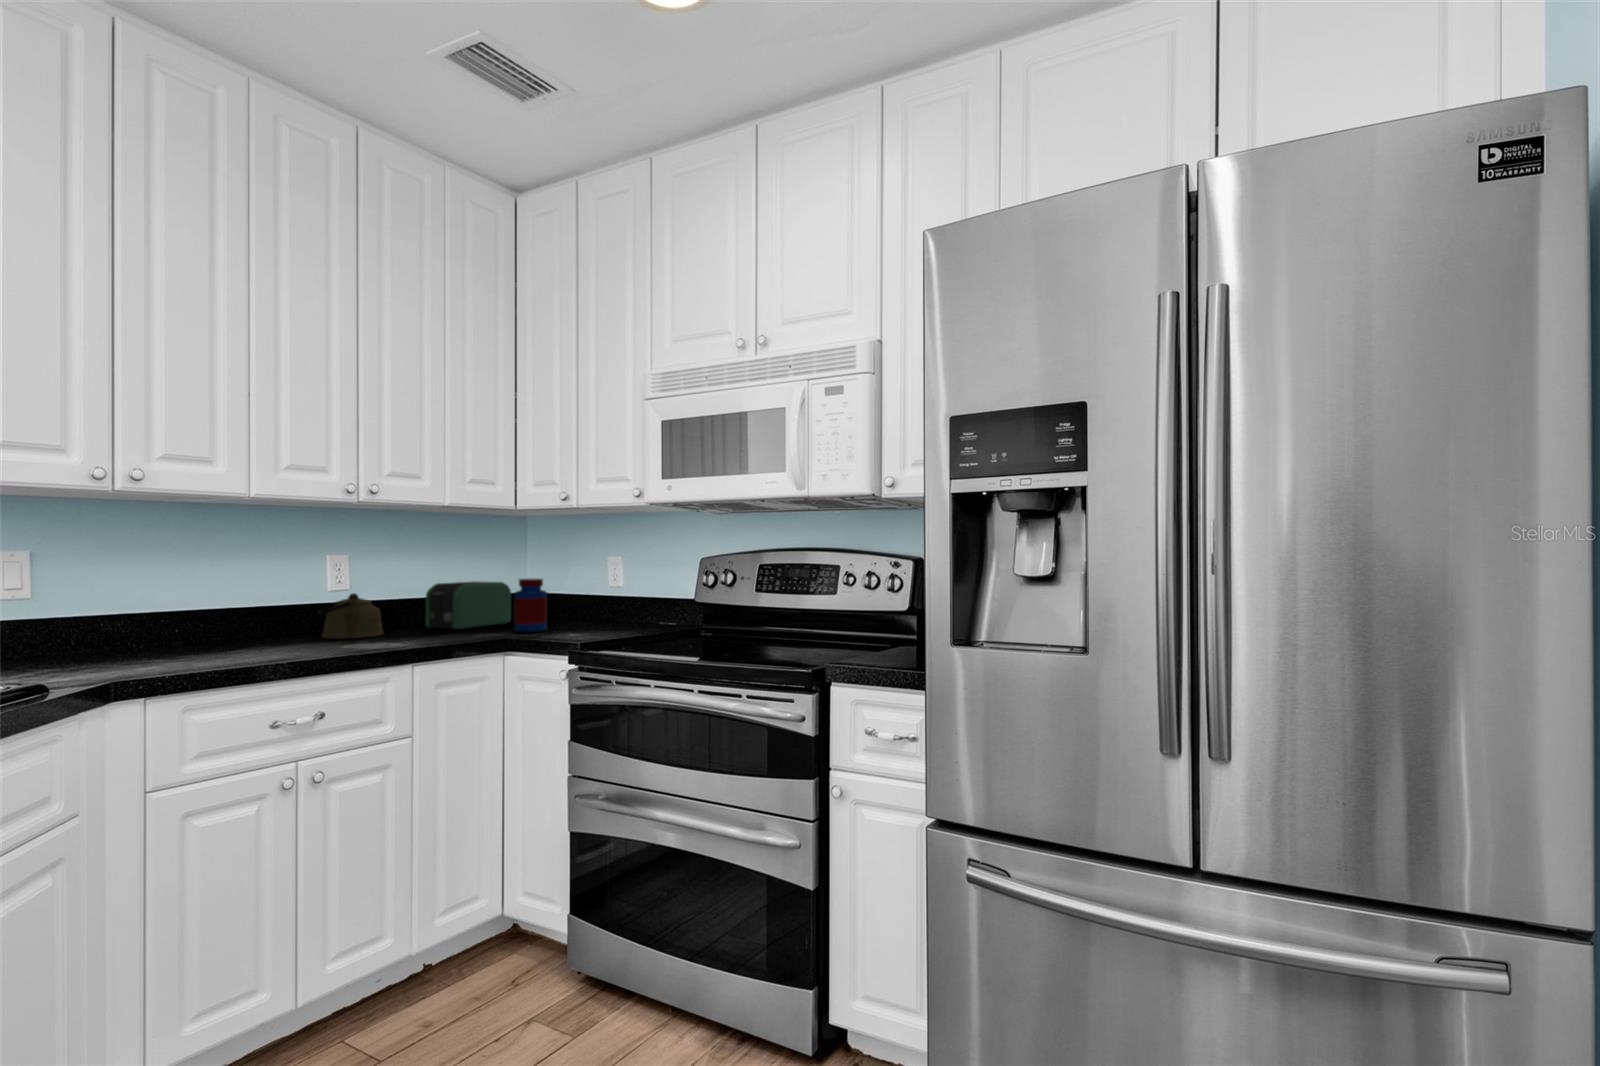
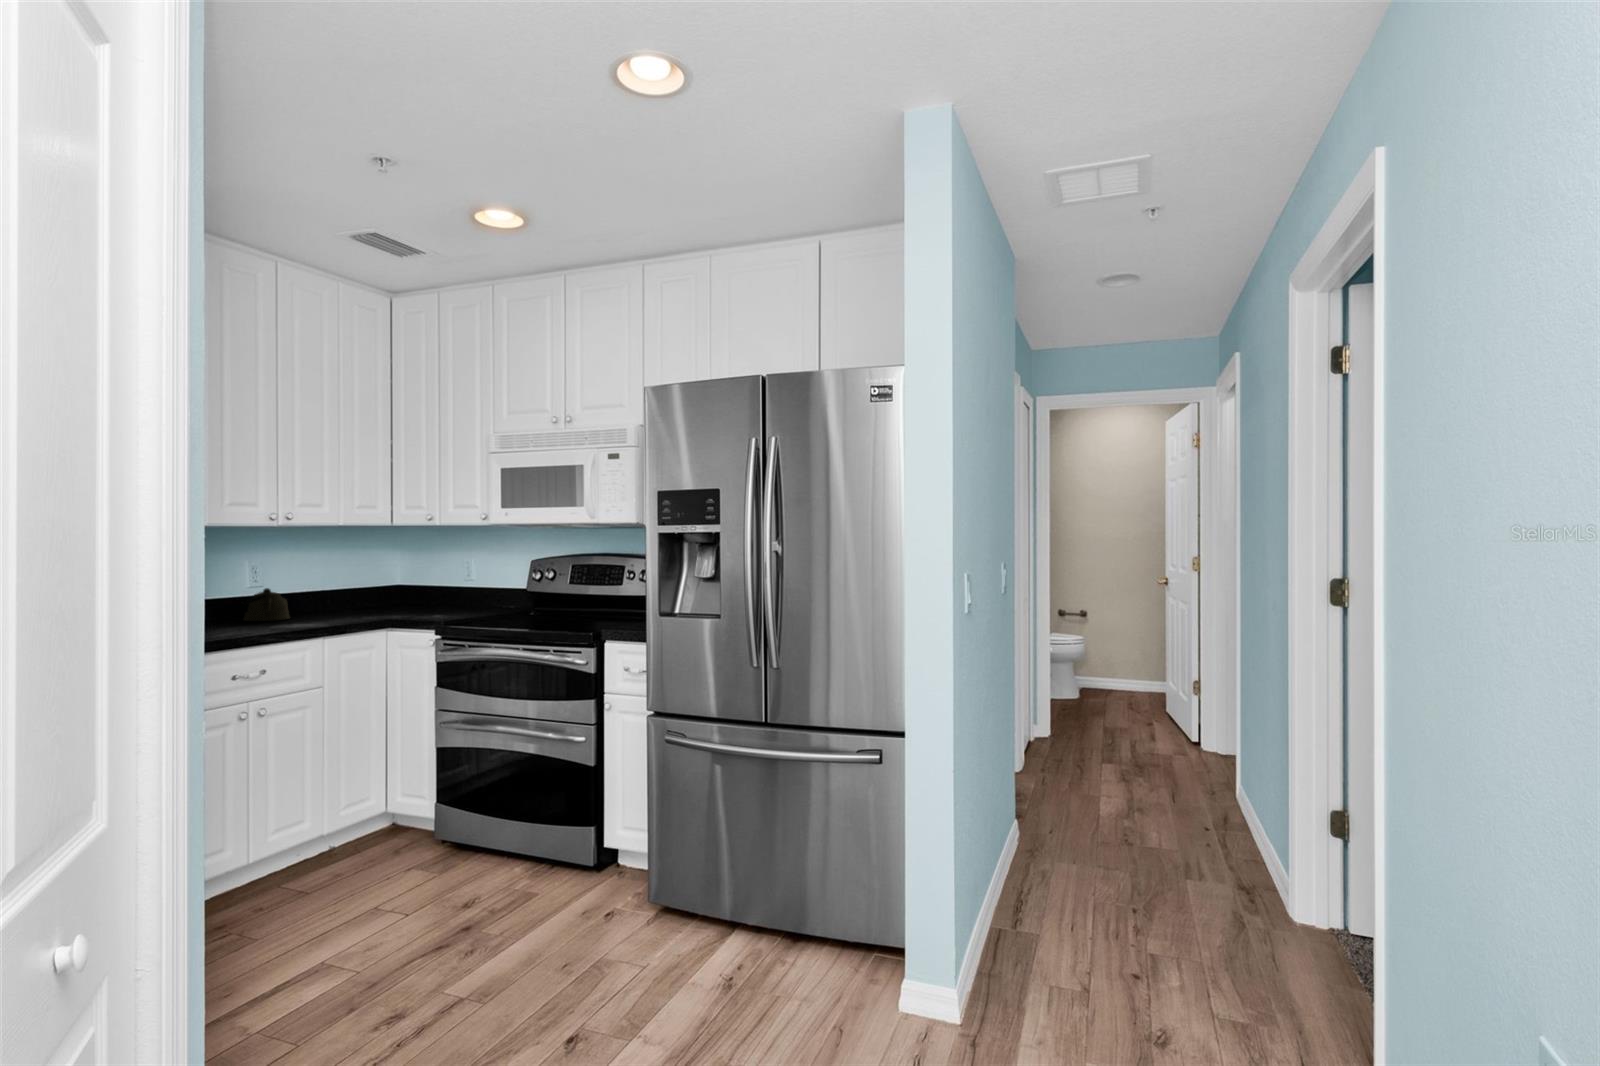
jar: present [514,578,547,633] -> none [392,576,416,616]
toaster: present [426,582,511,630] -> none [320,578,386,615]

